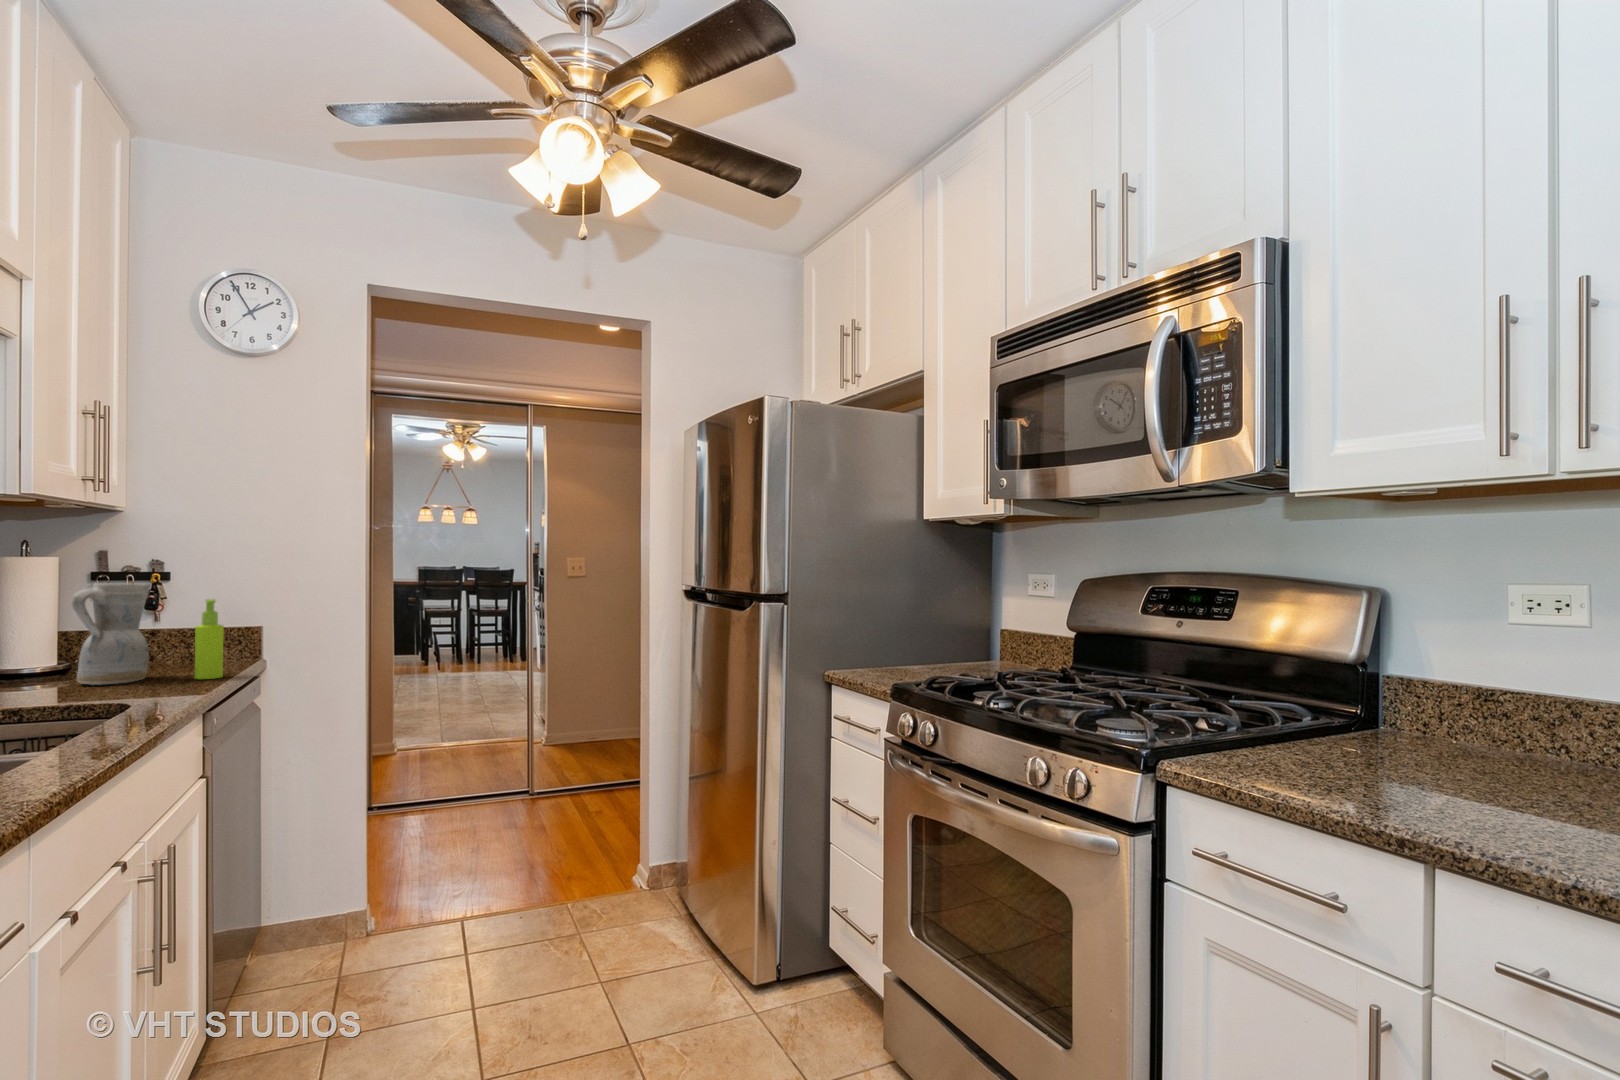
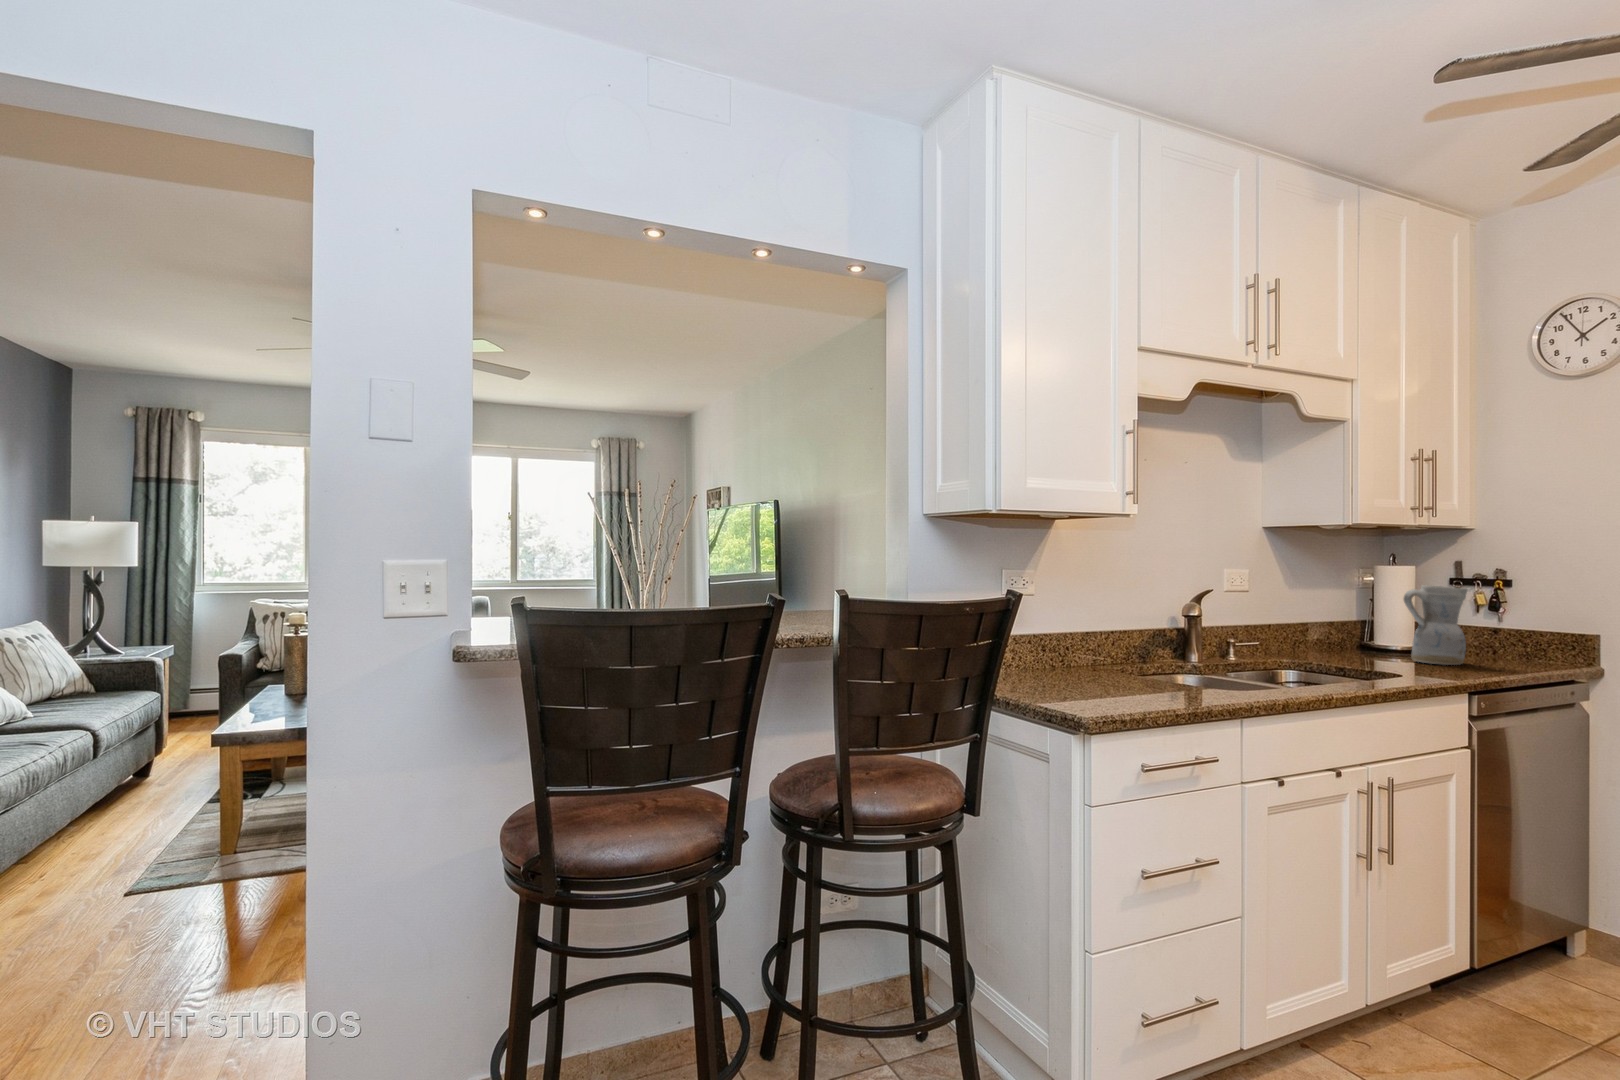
soap dispenser: present [195,599,224,679] -> none [1491,603,1518,672]

